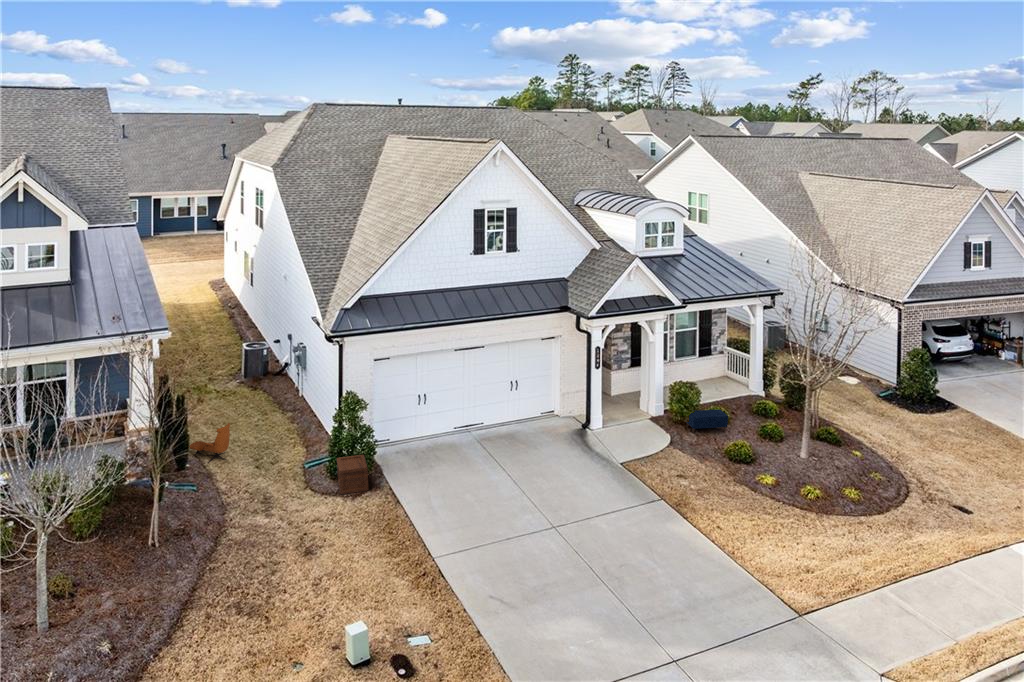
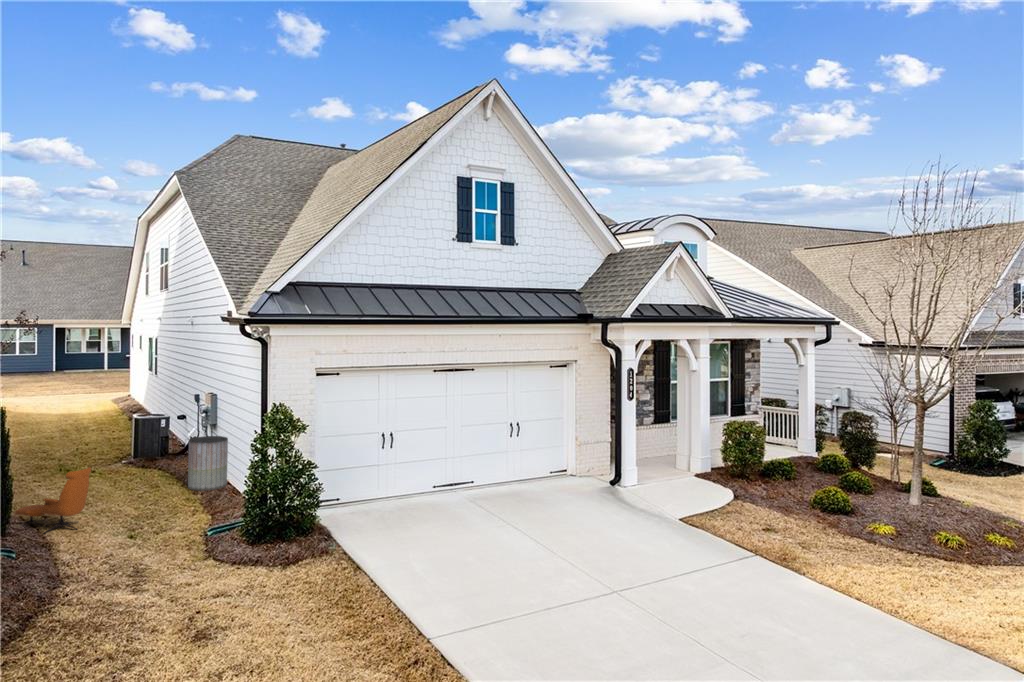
trash can: none [285,380,313,421] -> present [188,436,228,491]
bench: present [686,409,728,433] -> none [741,463,797,492]
wooden crate: present [337,455,368,494] -> none [261,501,313,561]

